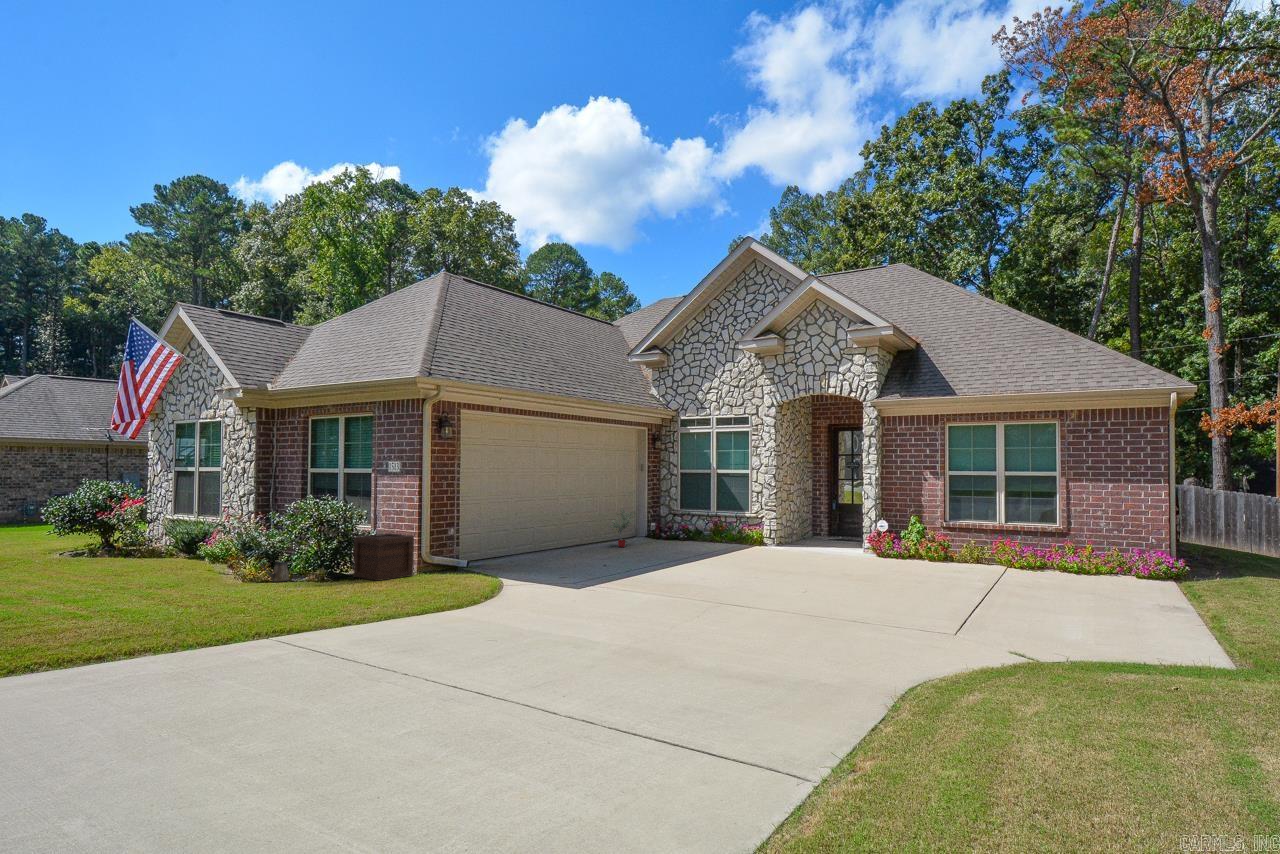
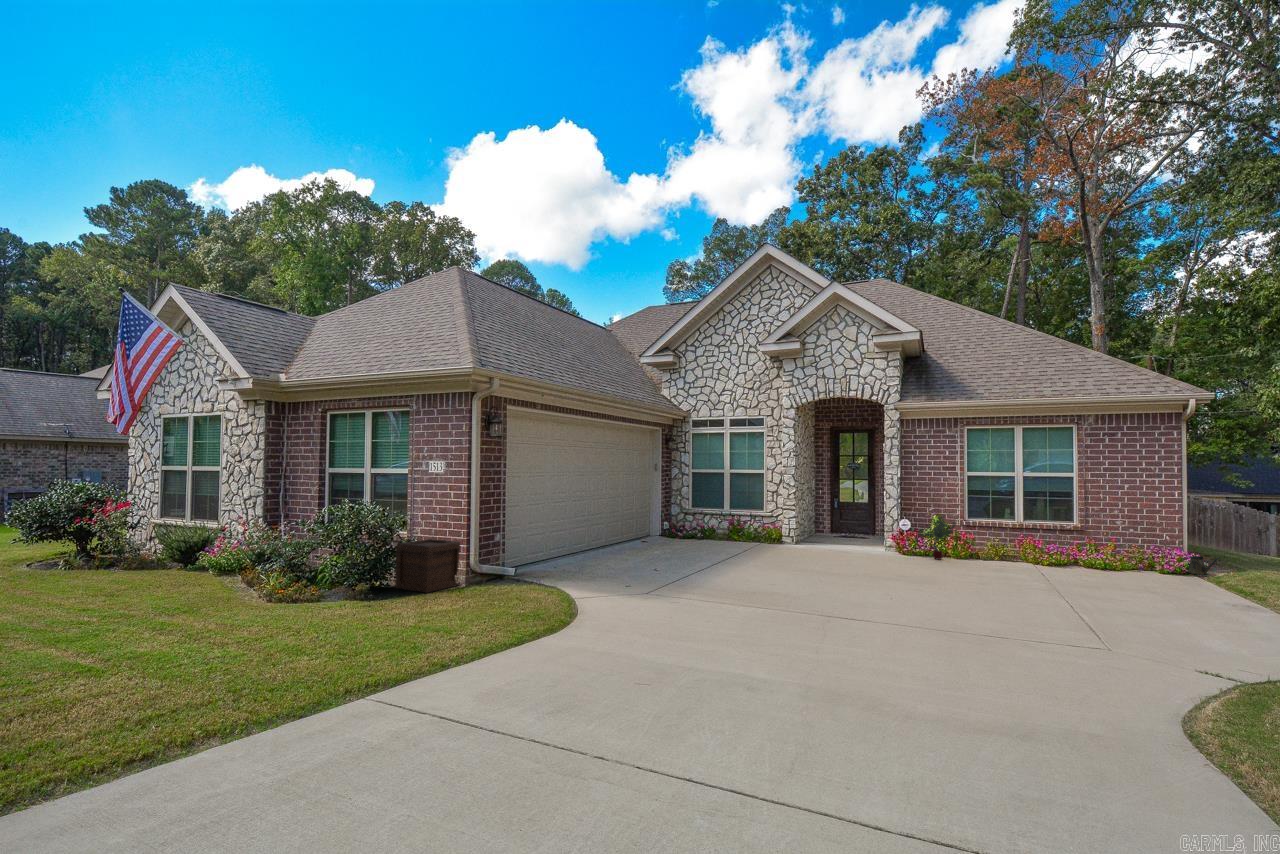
potted tree: present [610,508,633,548] -> present [919,517,956,560]
watering can: present [259,562,294,582] -> present [1188,556,1220,575]

